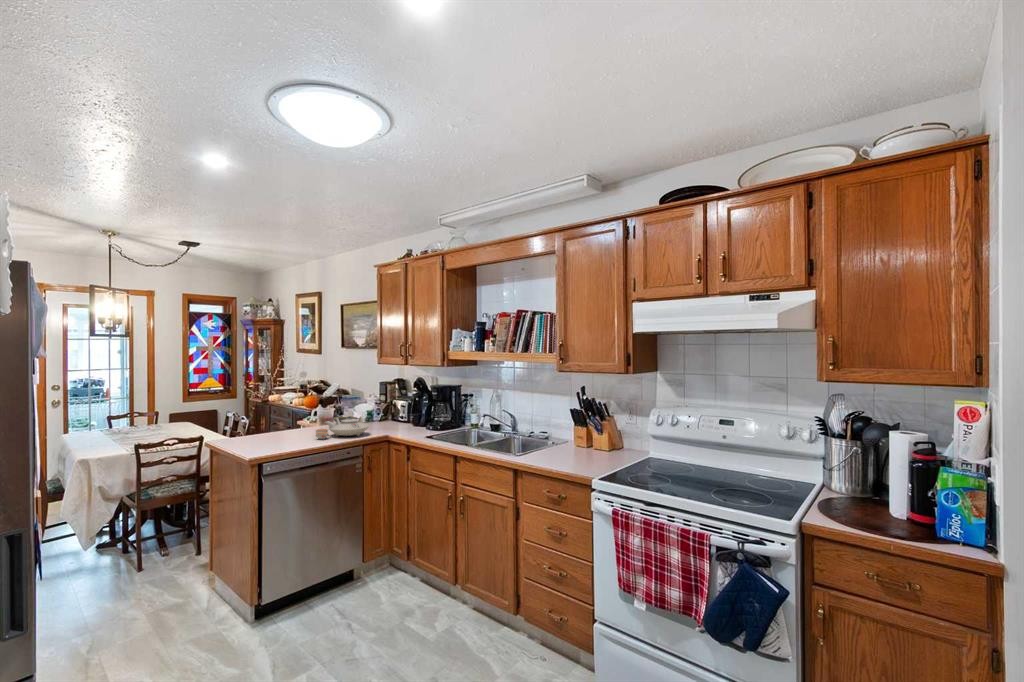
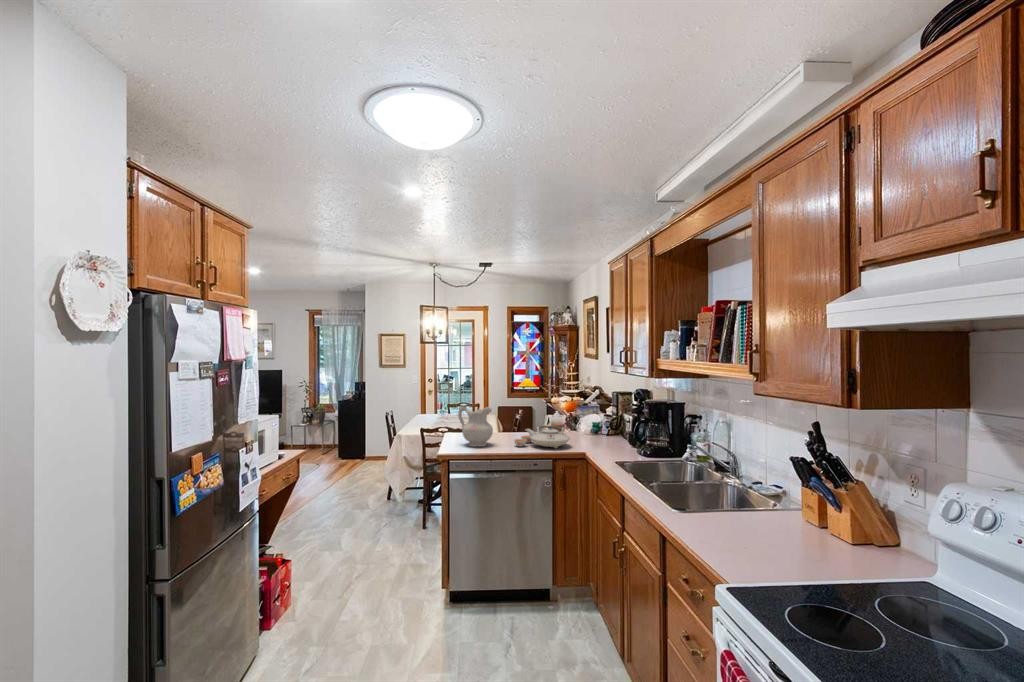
ceramic pitcher: none [253,403,294,446] -> present [458,406,493,446]

